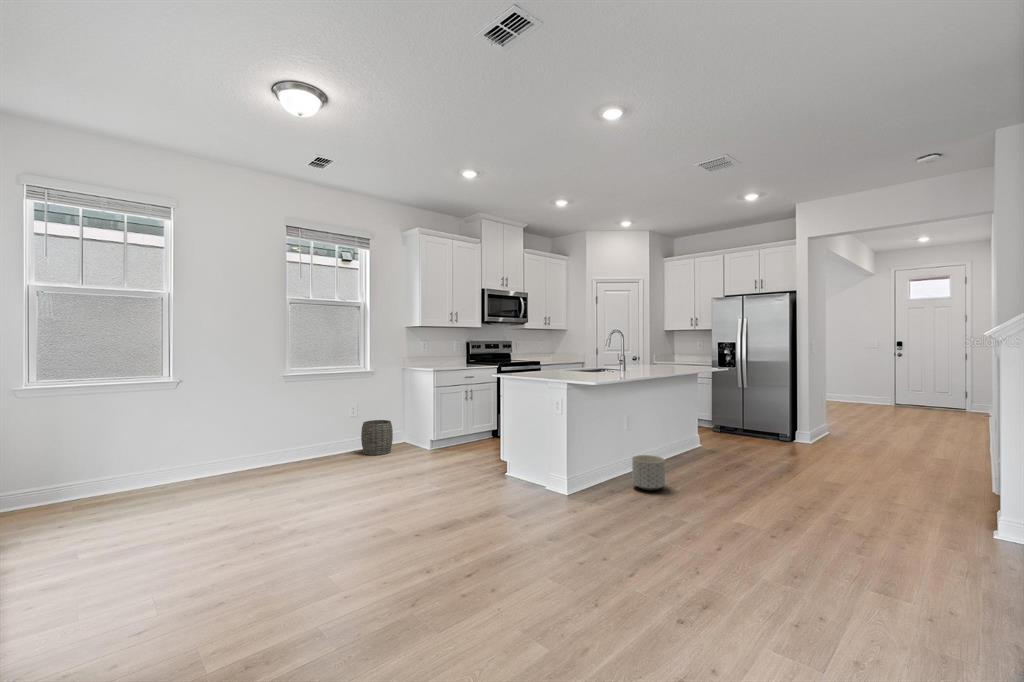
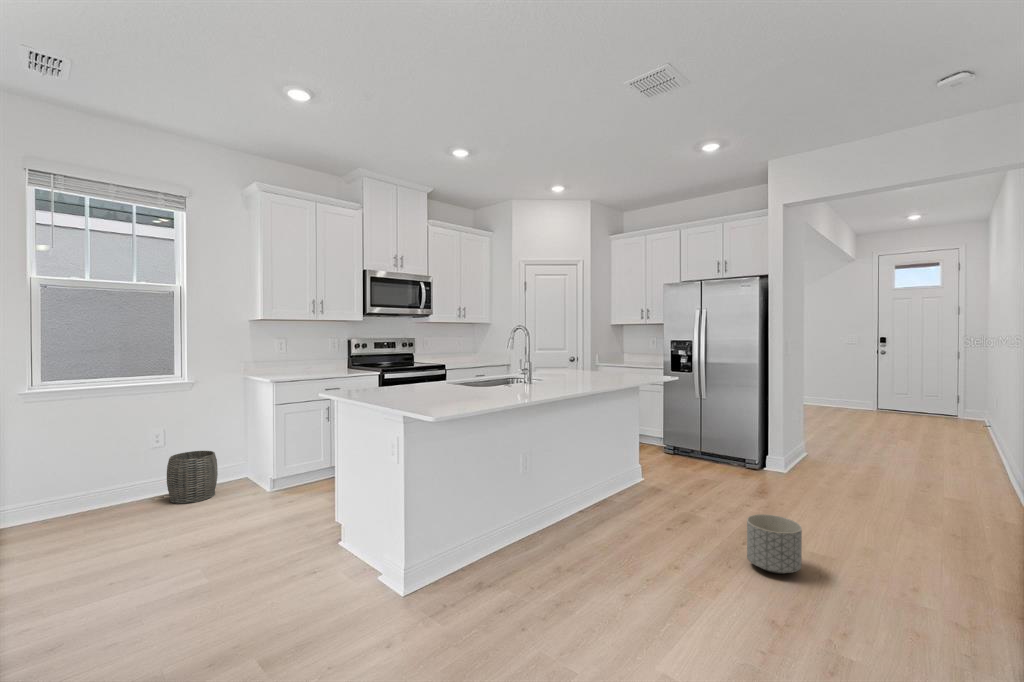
planter: present [632,455,665,491] -> present [747,514,802,574]

